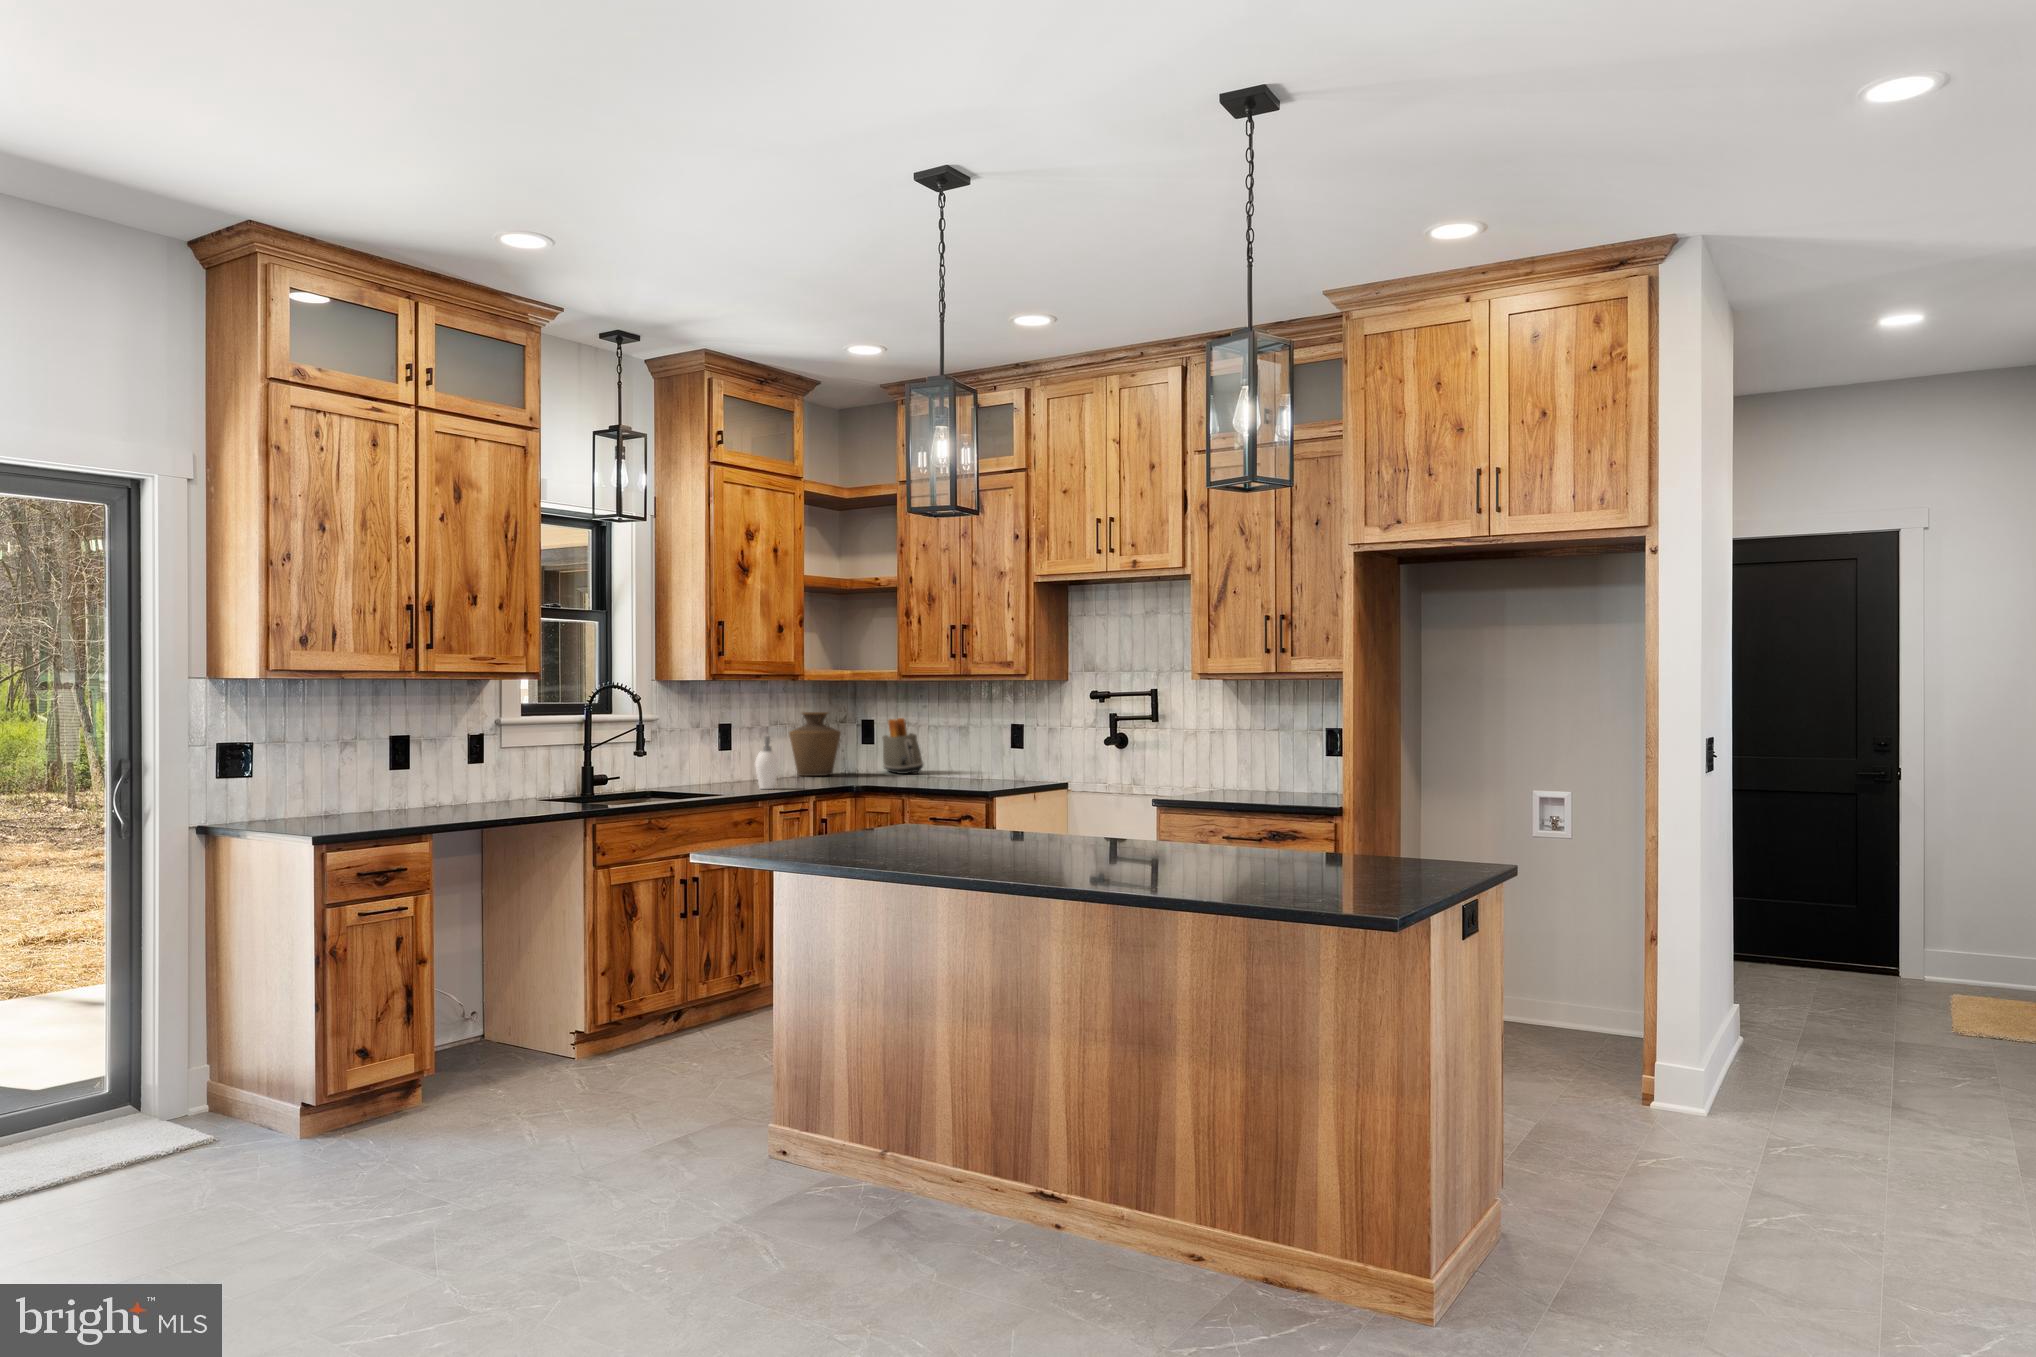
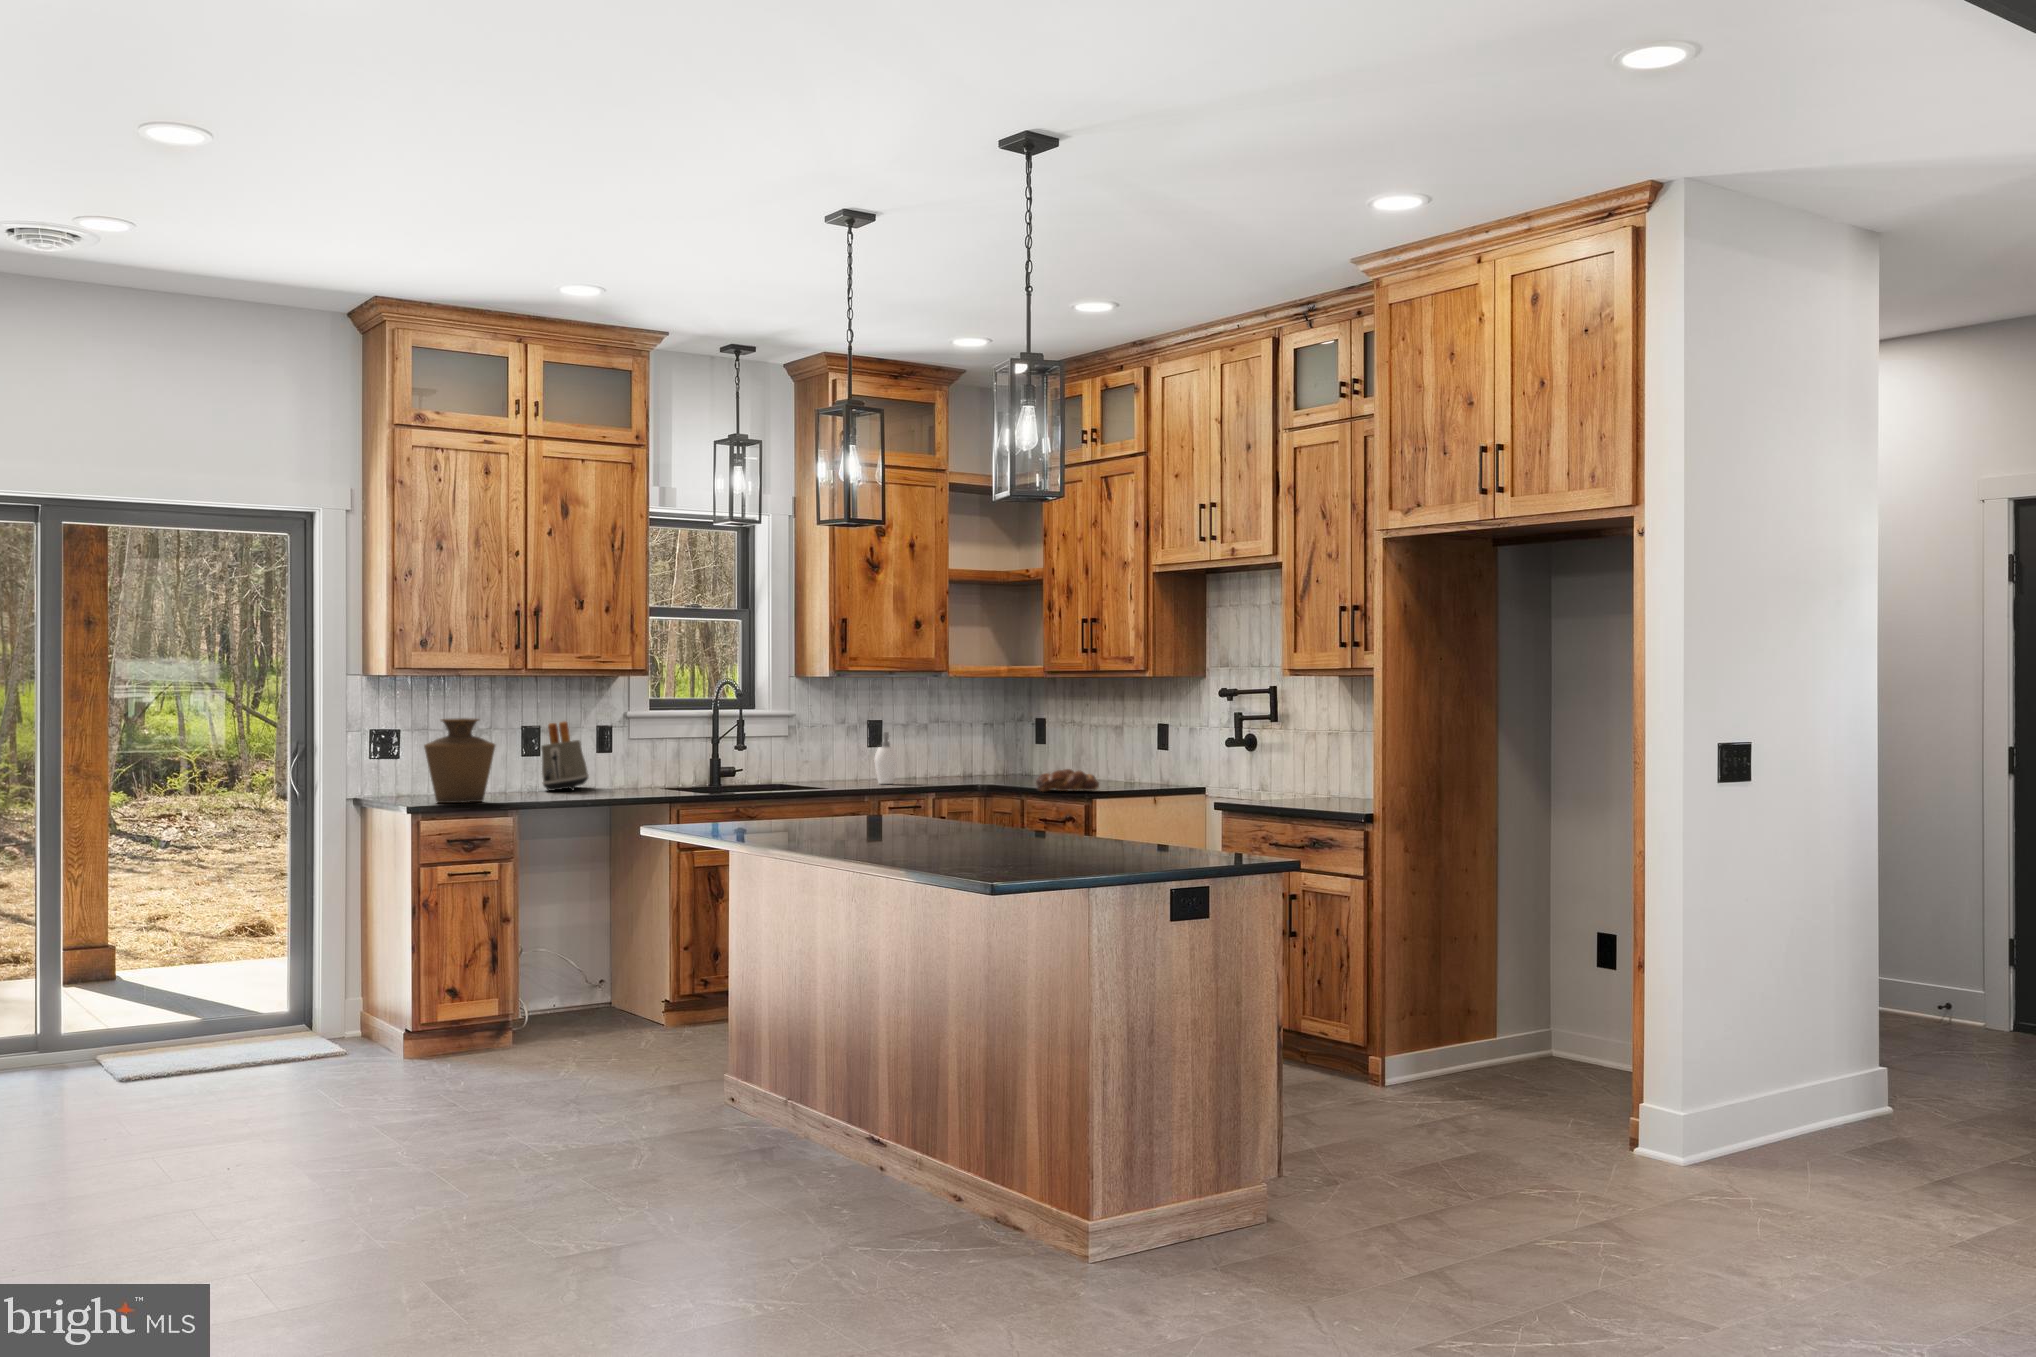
vase: present [789,712,841,776] -> present [424,718,495,803]
toaster: present [882,718,923,774] -> present [541,721,589,791]
bread loaf: none [932,770,994,793] -> present [1036,769,1099,791]

